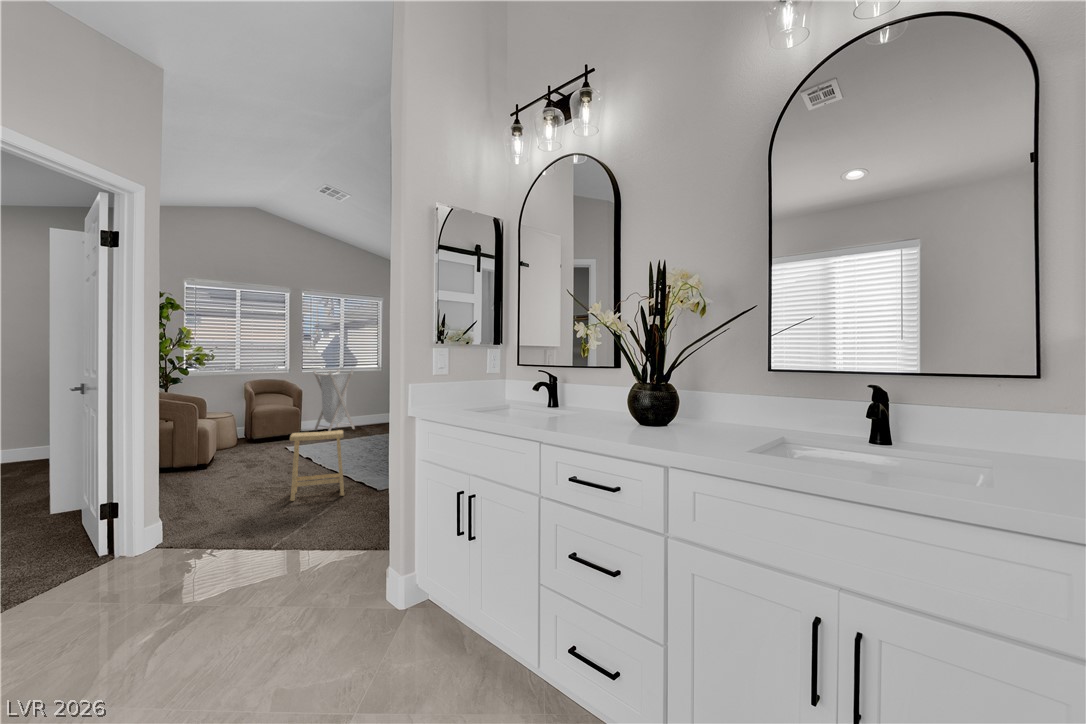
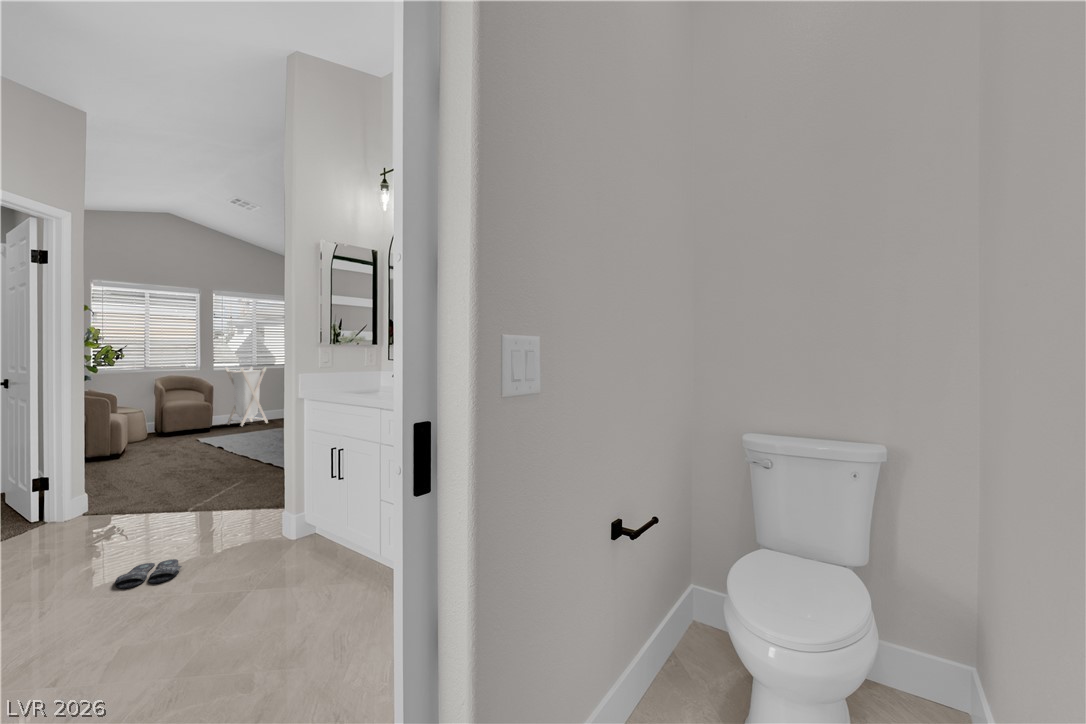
footstool: present [290,430,344,501] -> none [203,419,254,480]
slippers: none [172,632,260,688] -> present [115,559,182,589]

